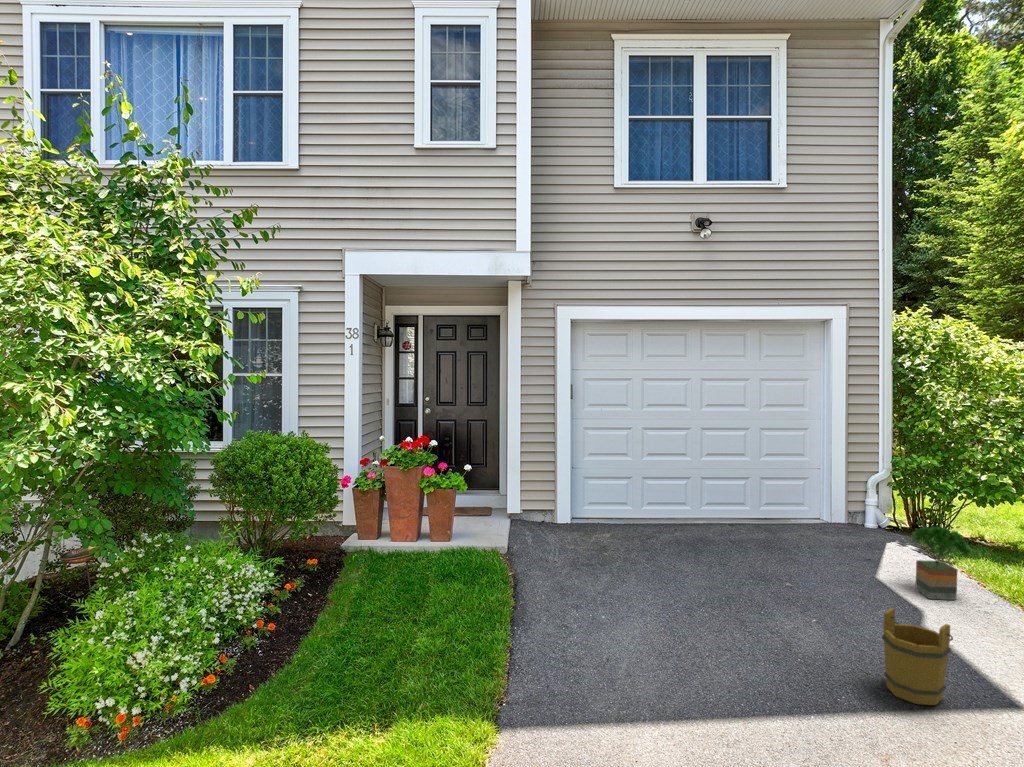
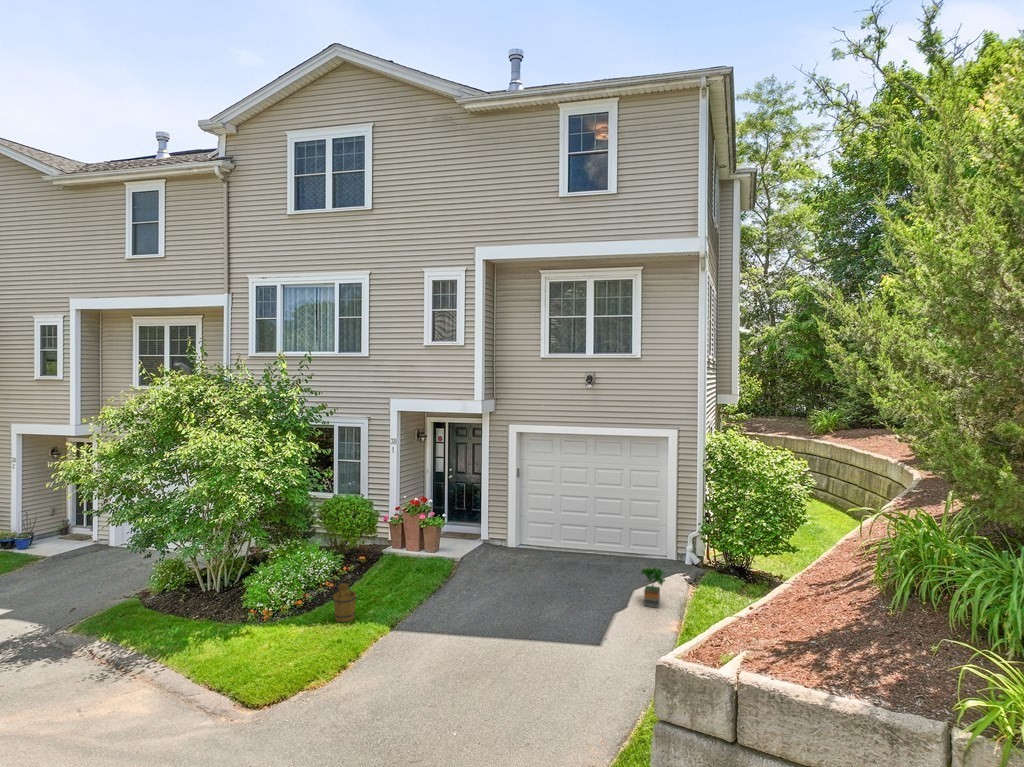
bucket: present [882,608,953,705] -> present [333,584,357,622]

